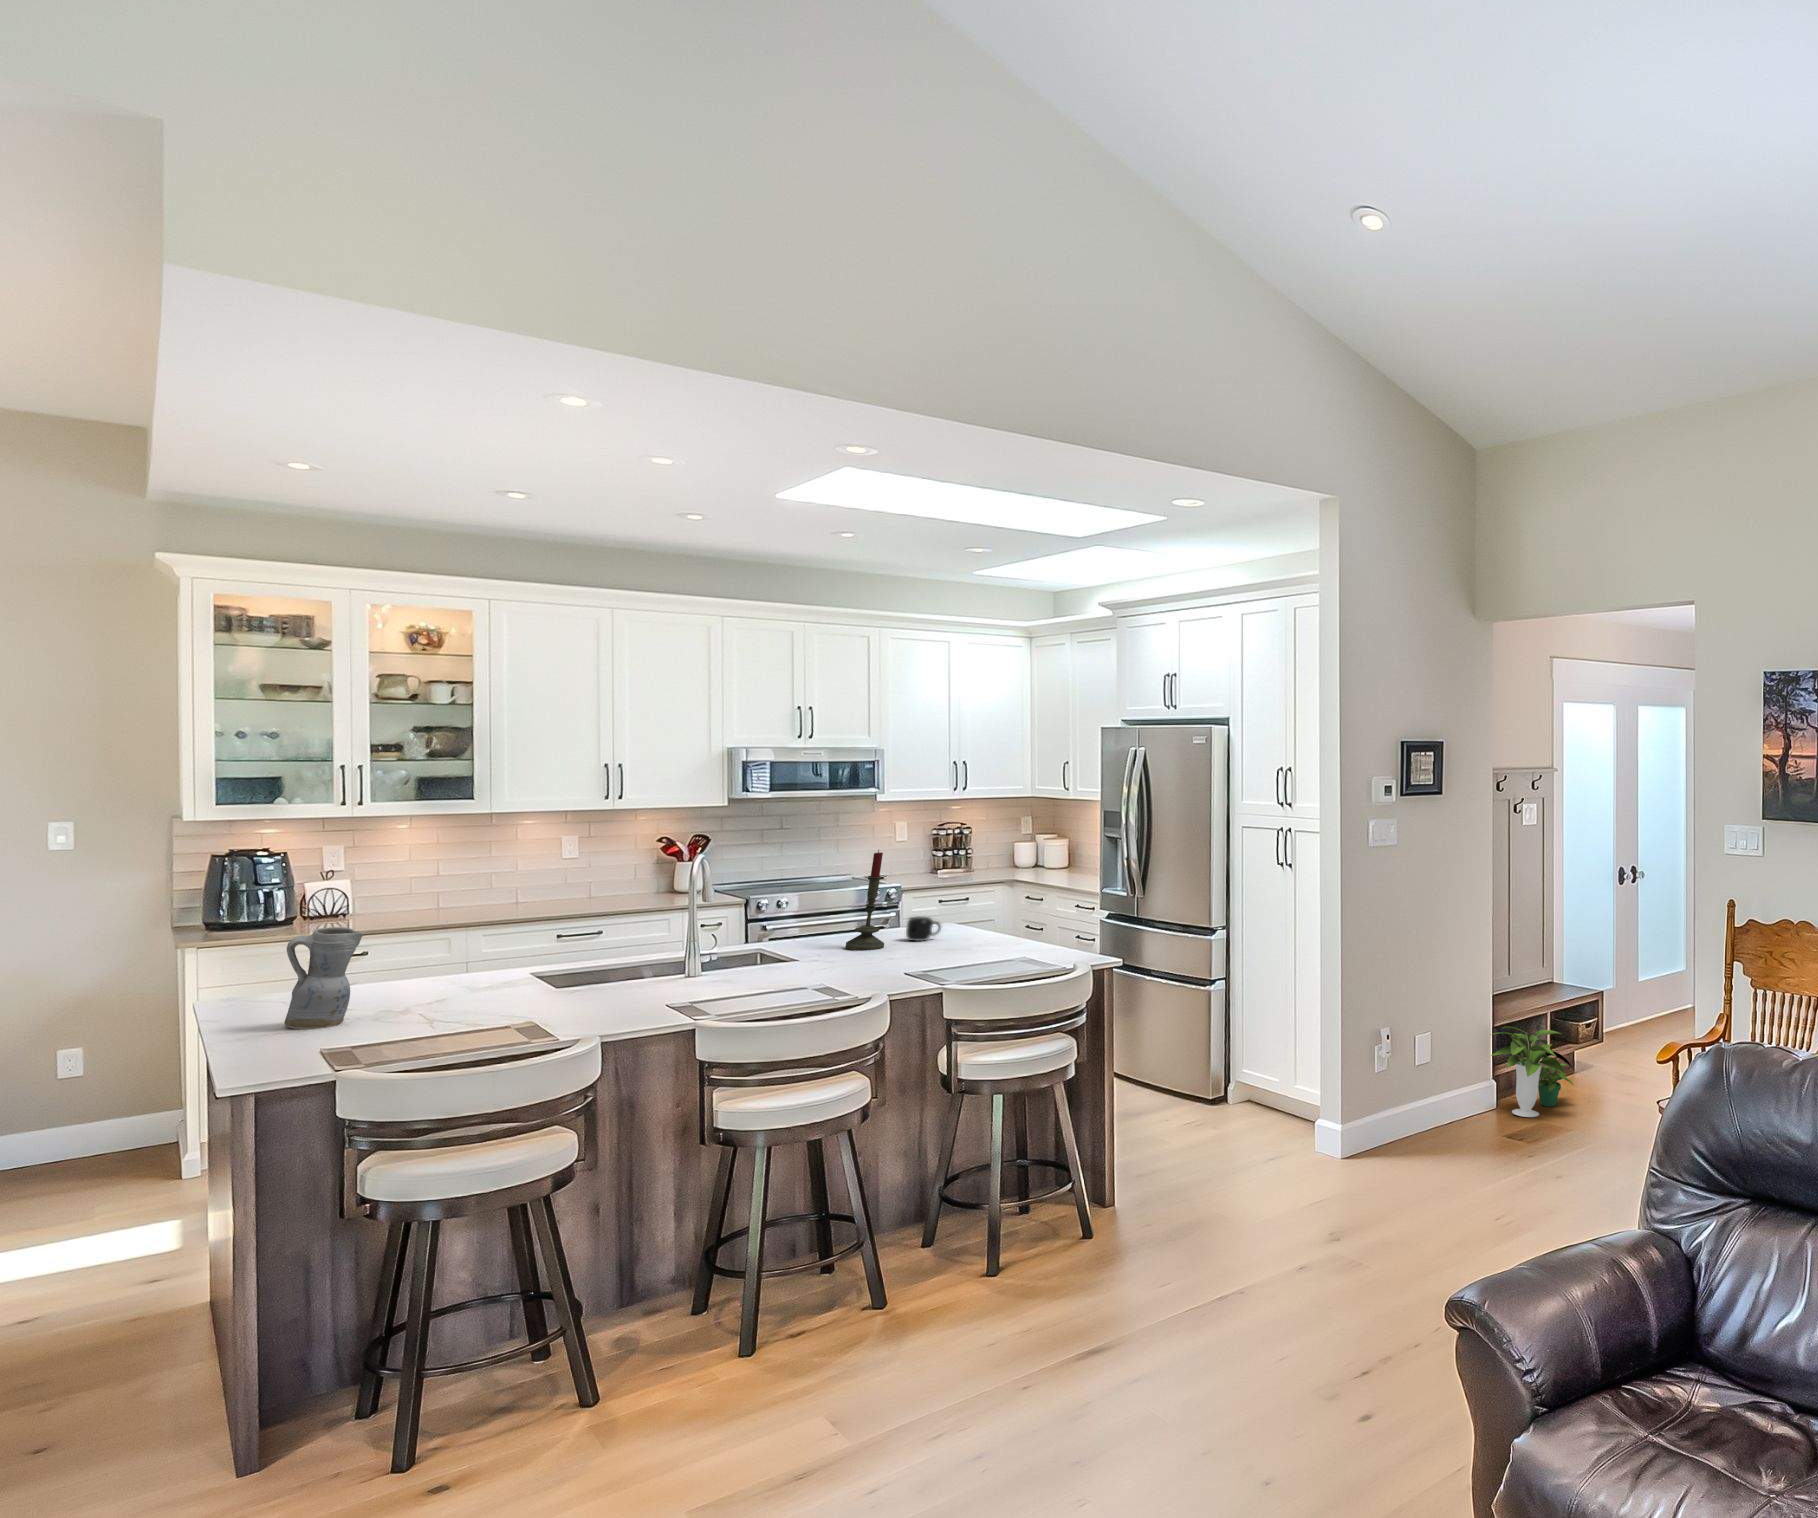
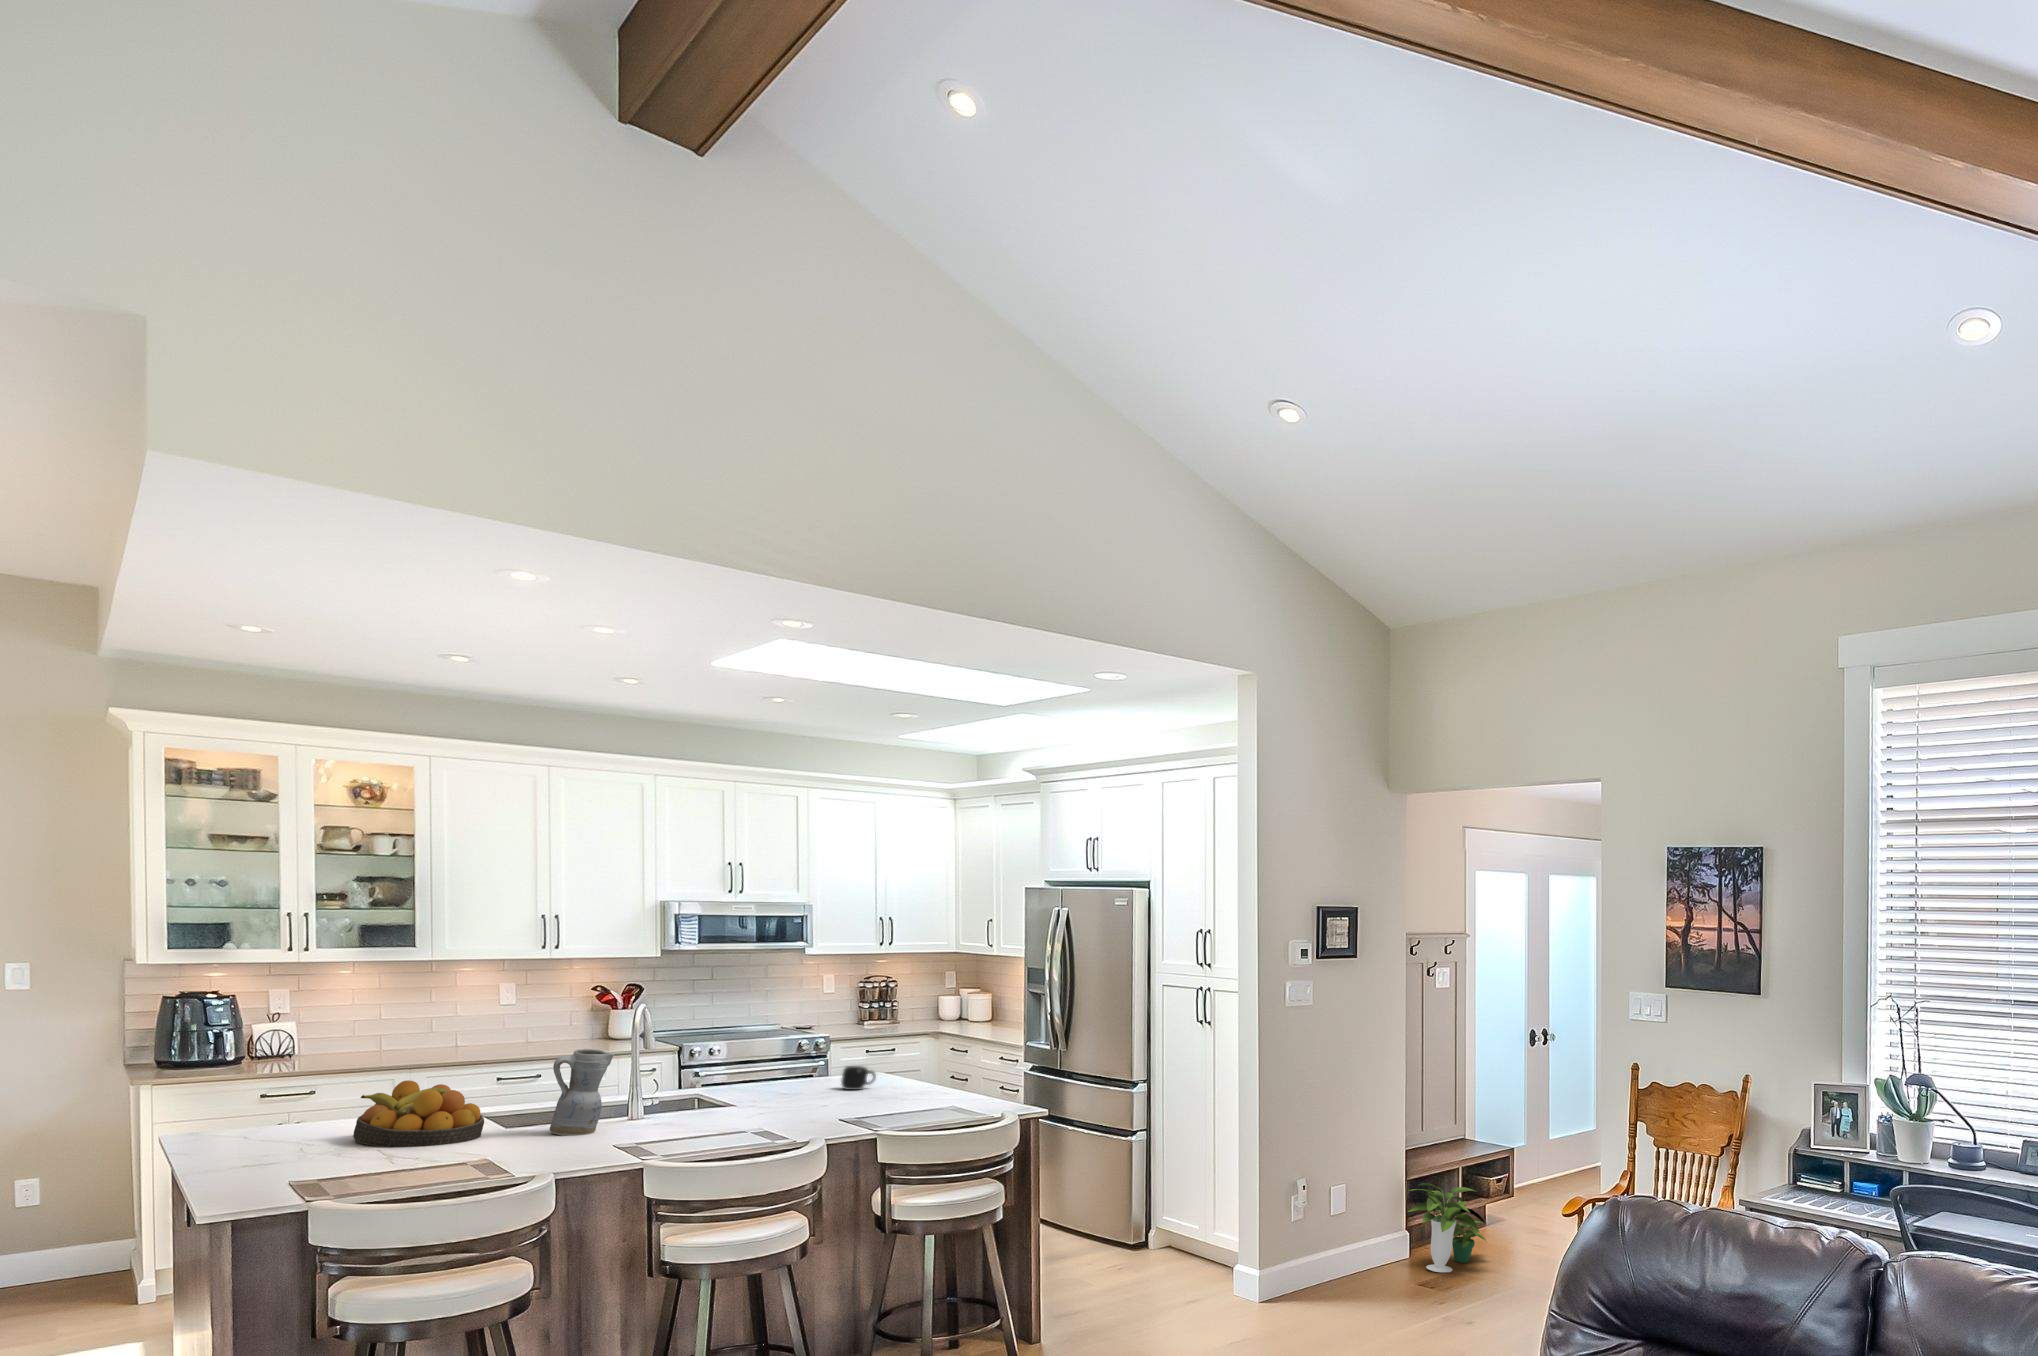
candle: present [846,850,884,951] -> none [783,999,823,1099]
ceramic pitcher: present [284,927,364,1029] -> present [550,1049,614,1136]
fruit bowl: none [395,941,531,1012] -> present [353,1080,484,1147]

